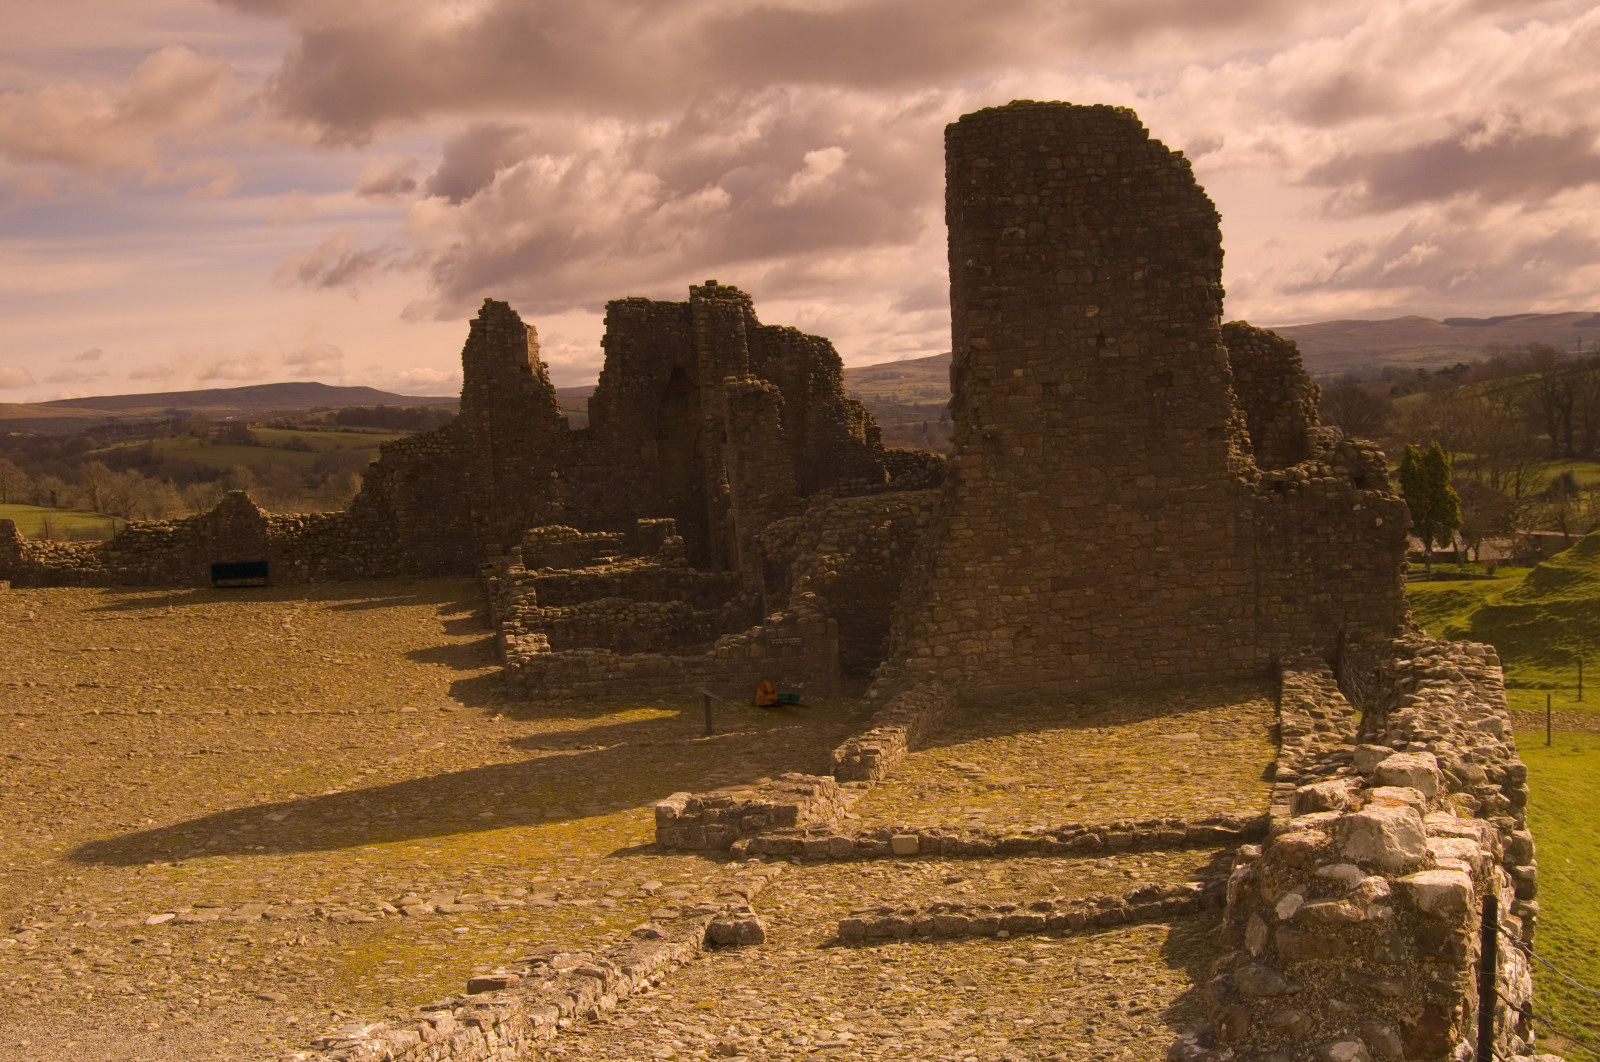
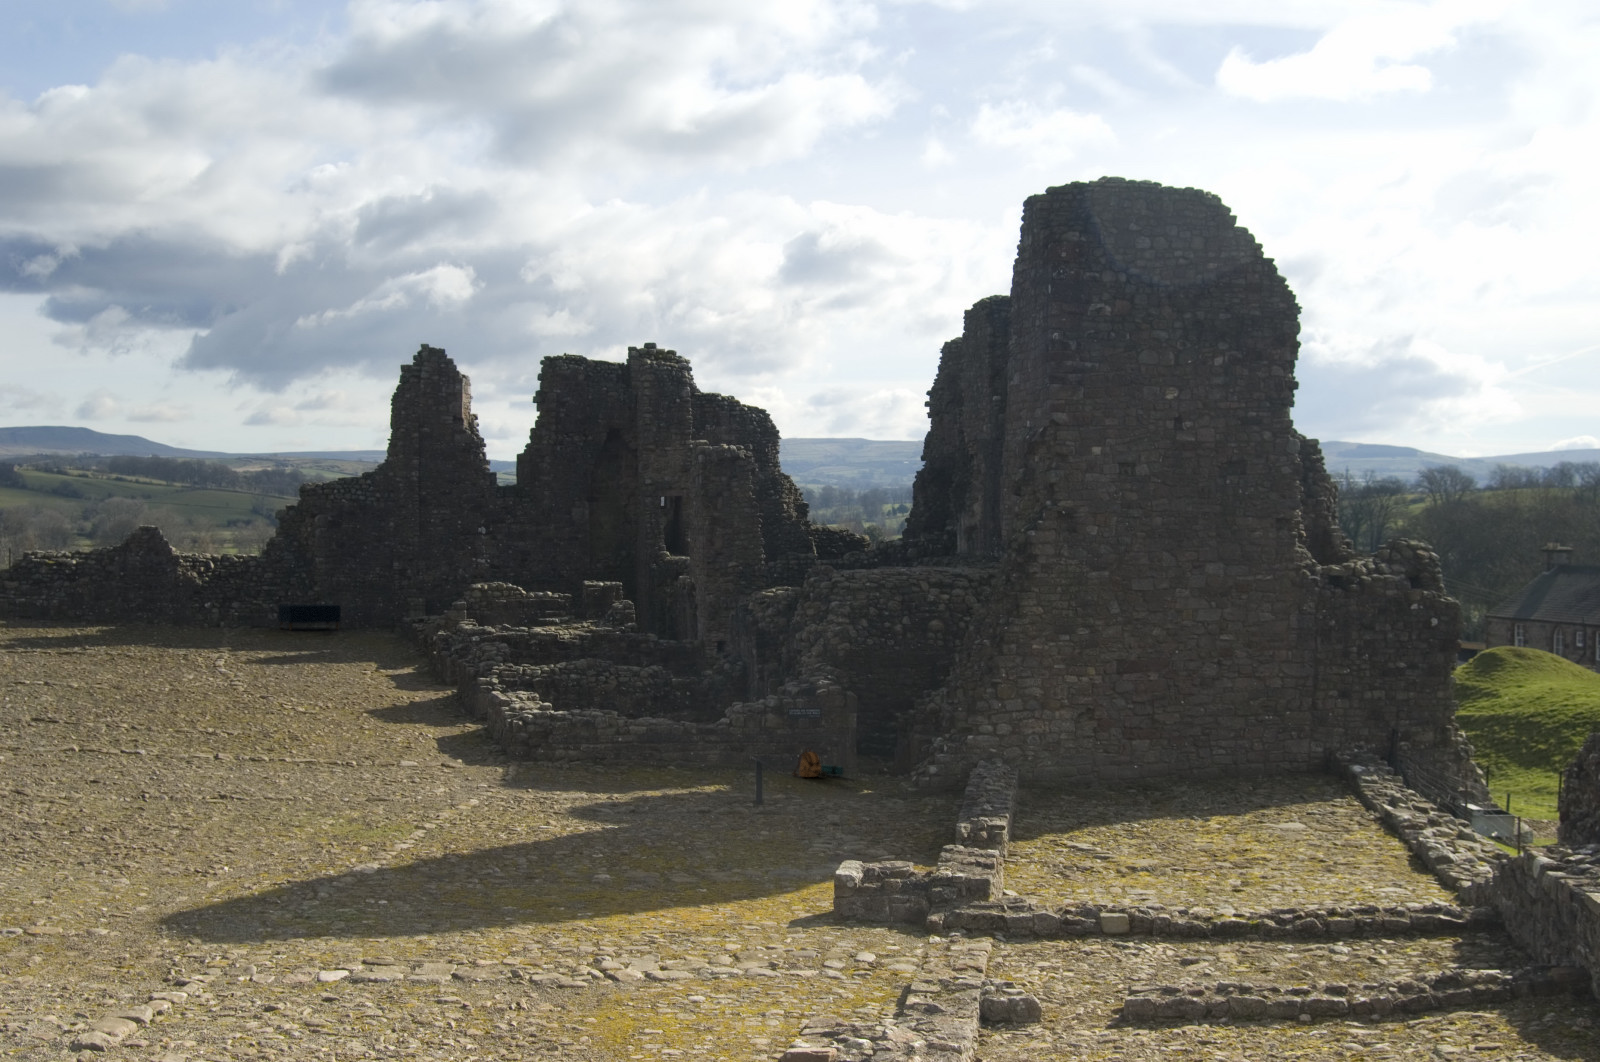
bench: present [210,560,269,588] -> present [278,604,341,631]

